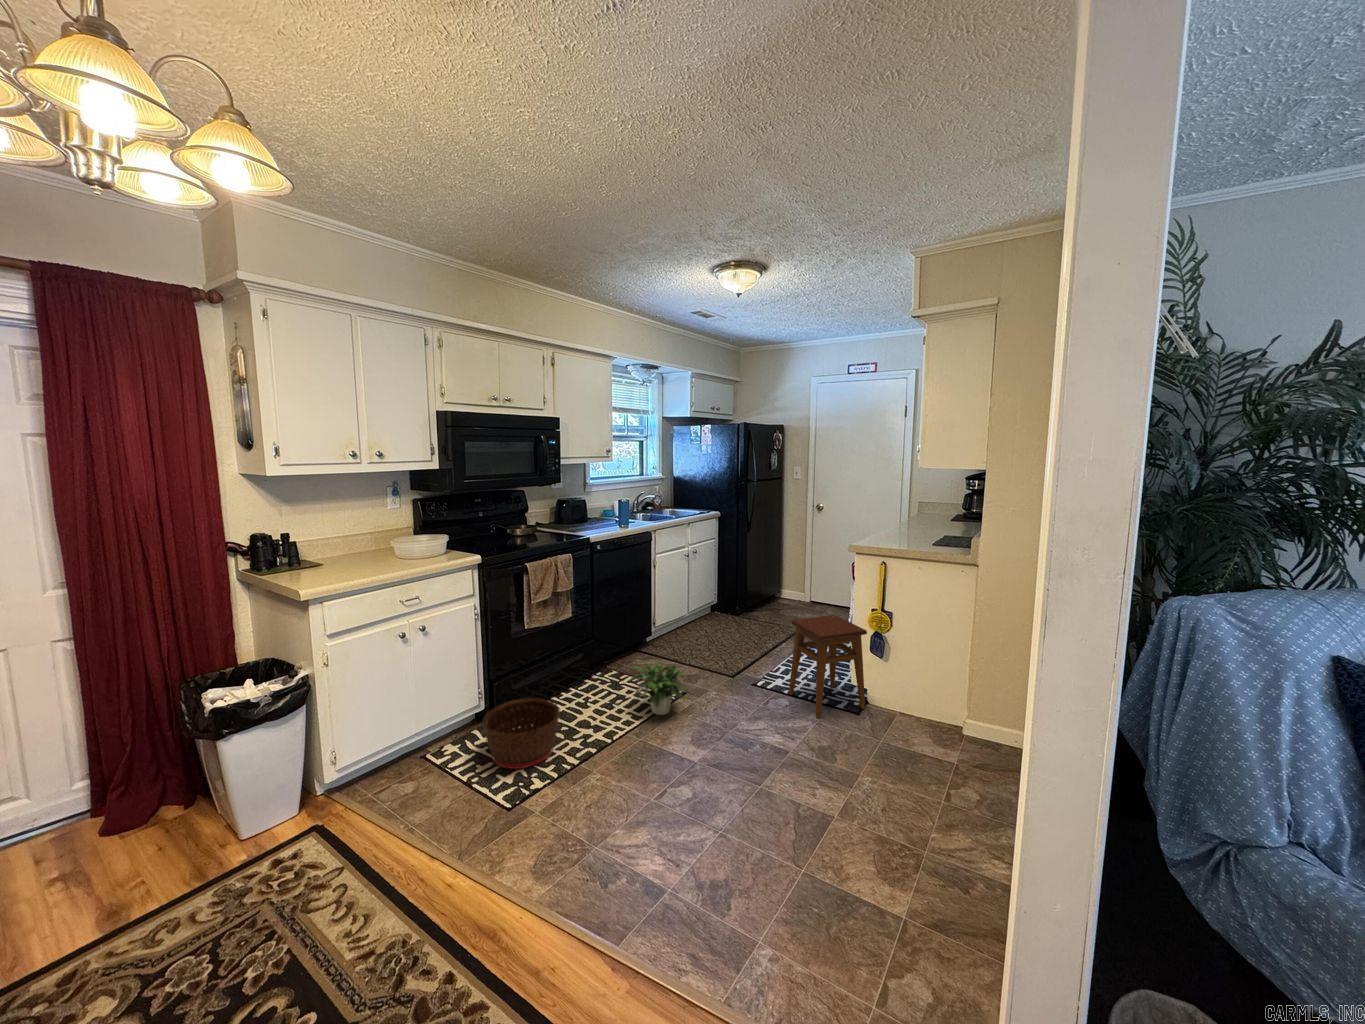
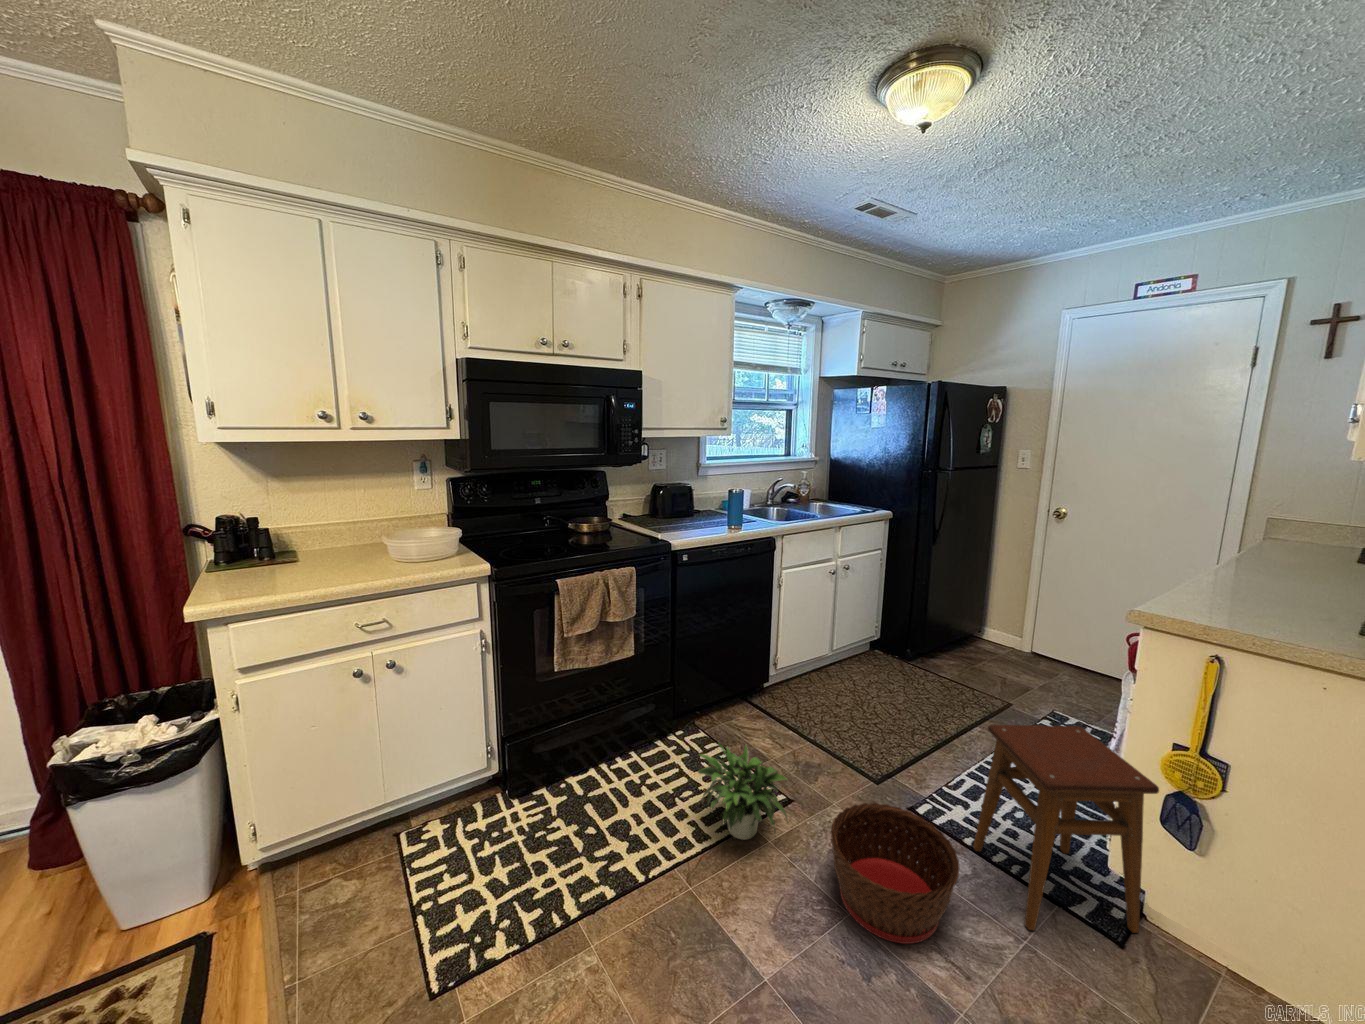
basket: present [483,698,560,769] -> present [830,803,959,944]

